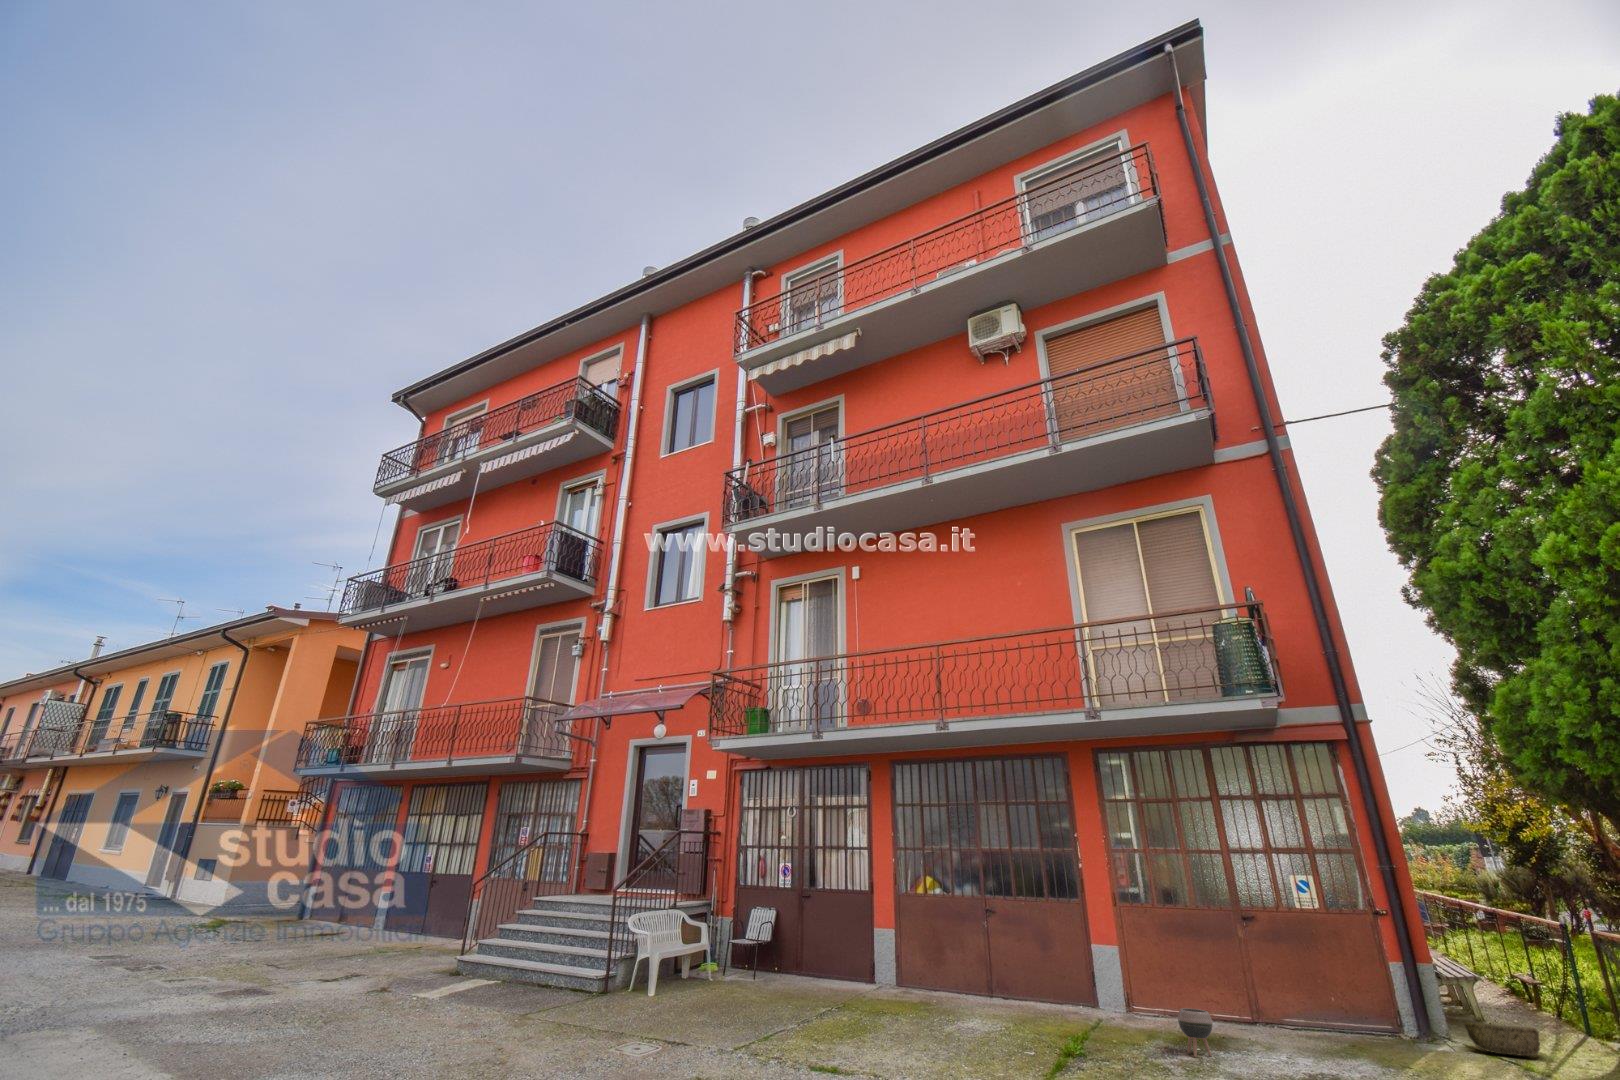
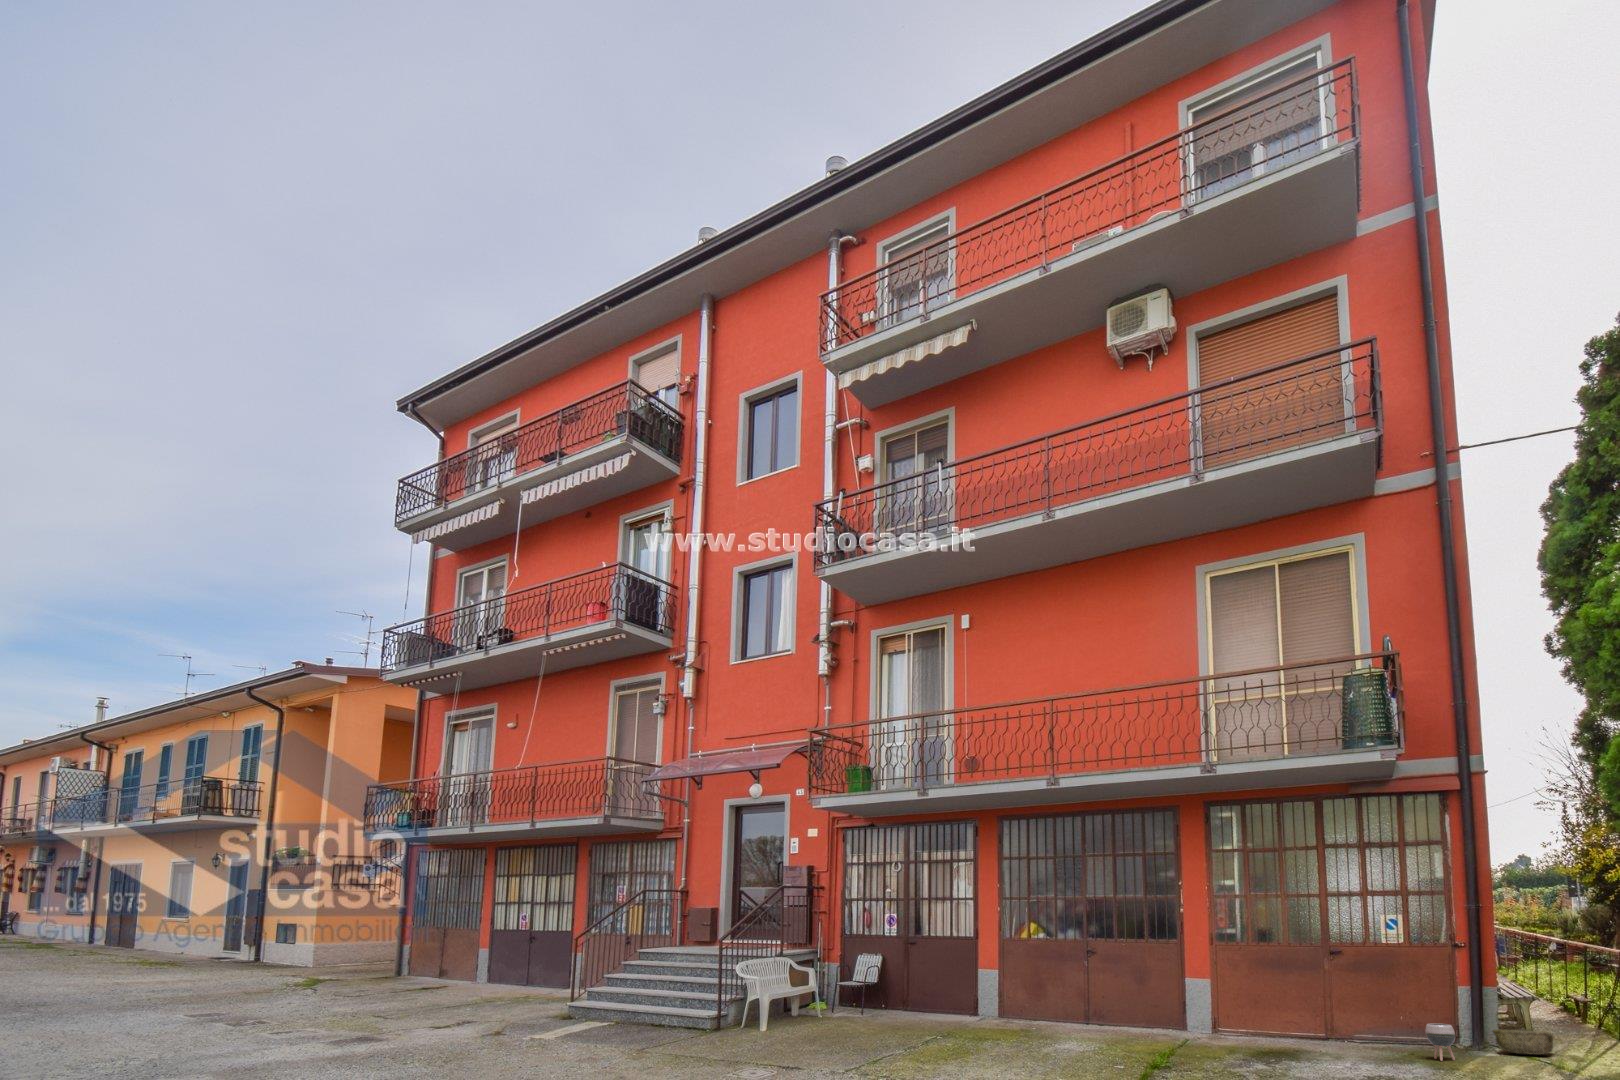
planter: present [1178,1008,1212,1057] -> present [1425,1023,1455,1061]

